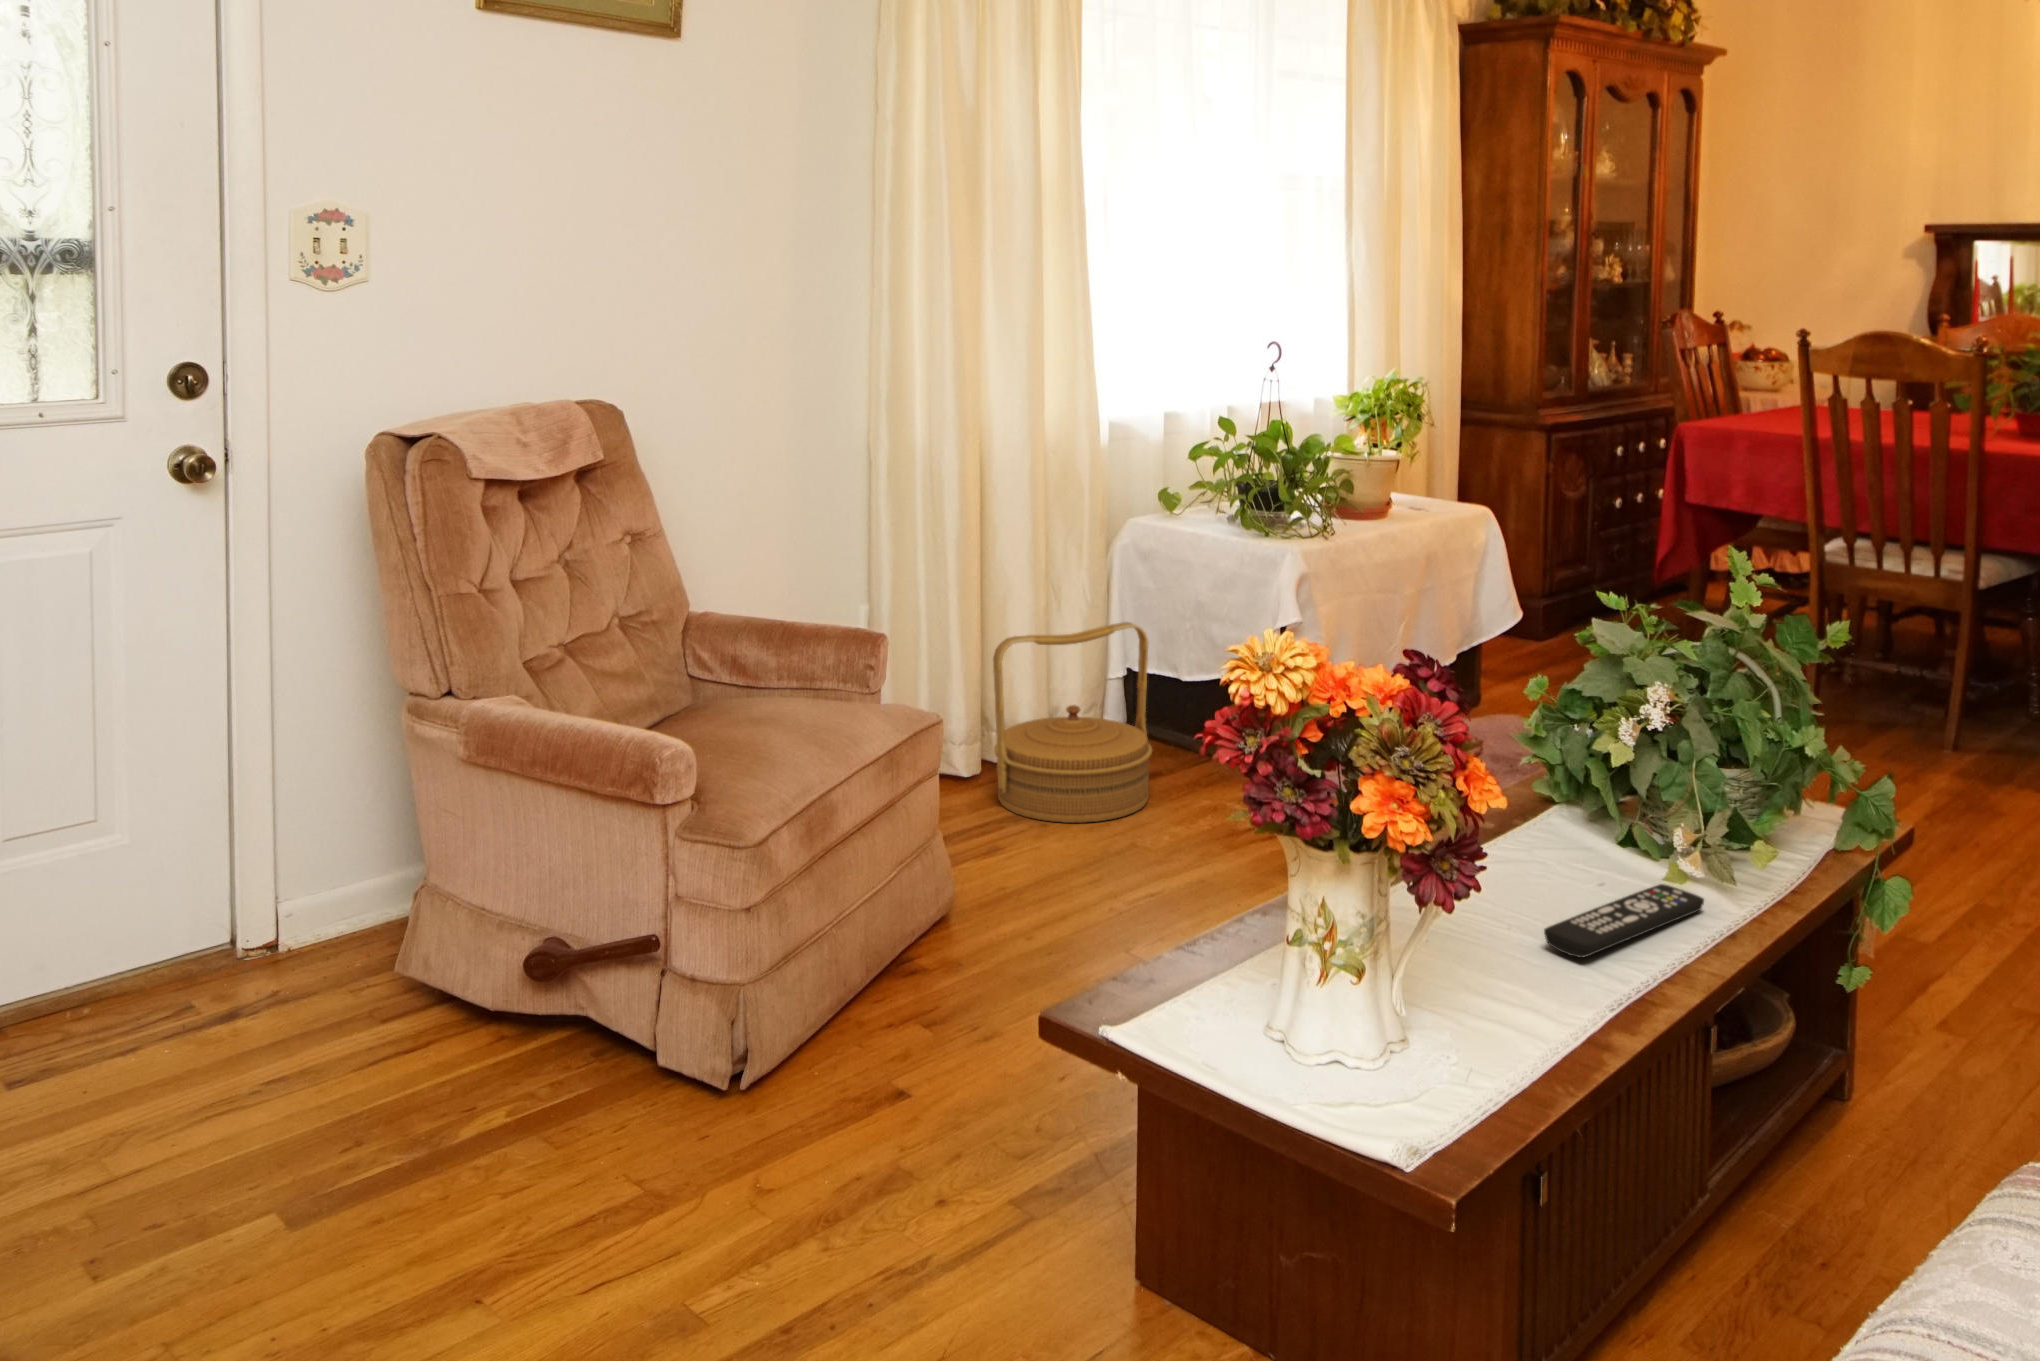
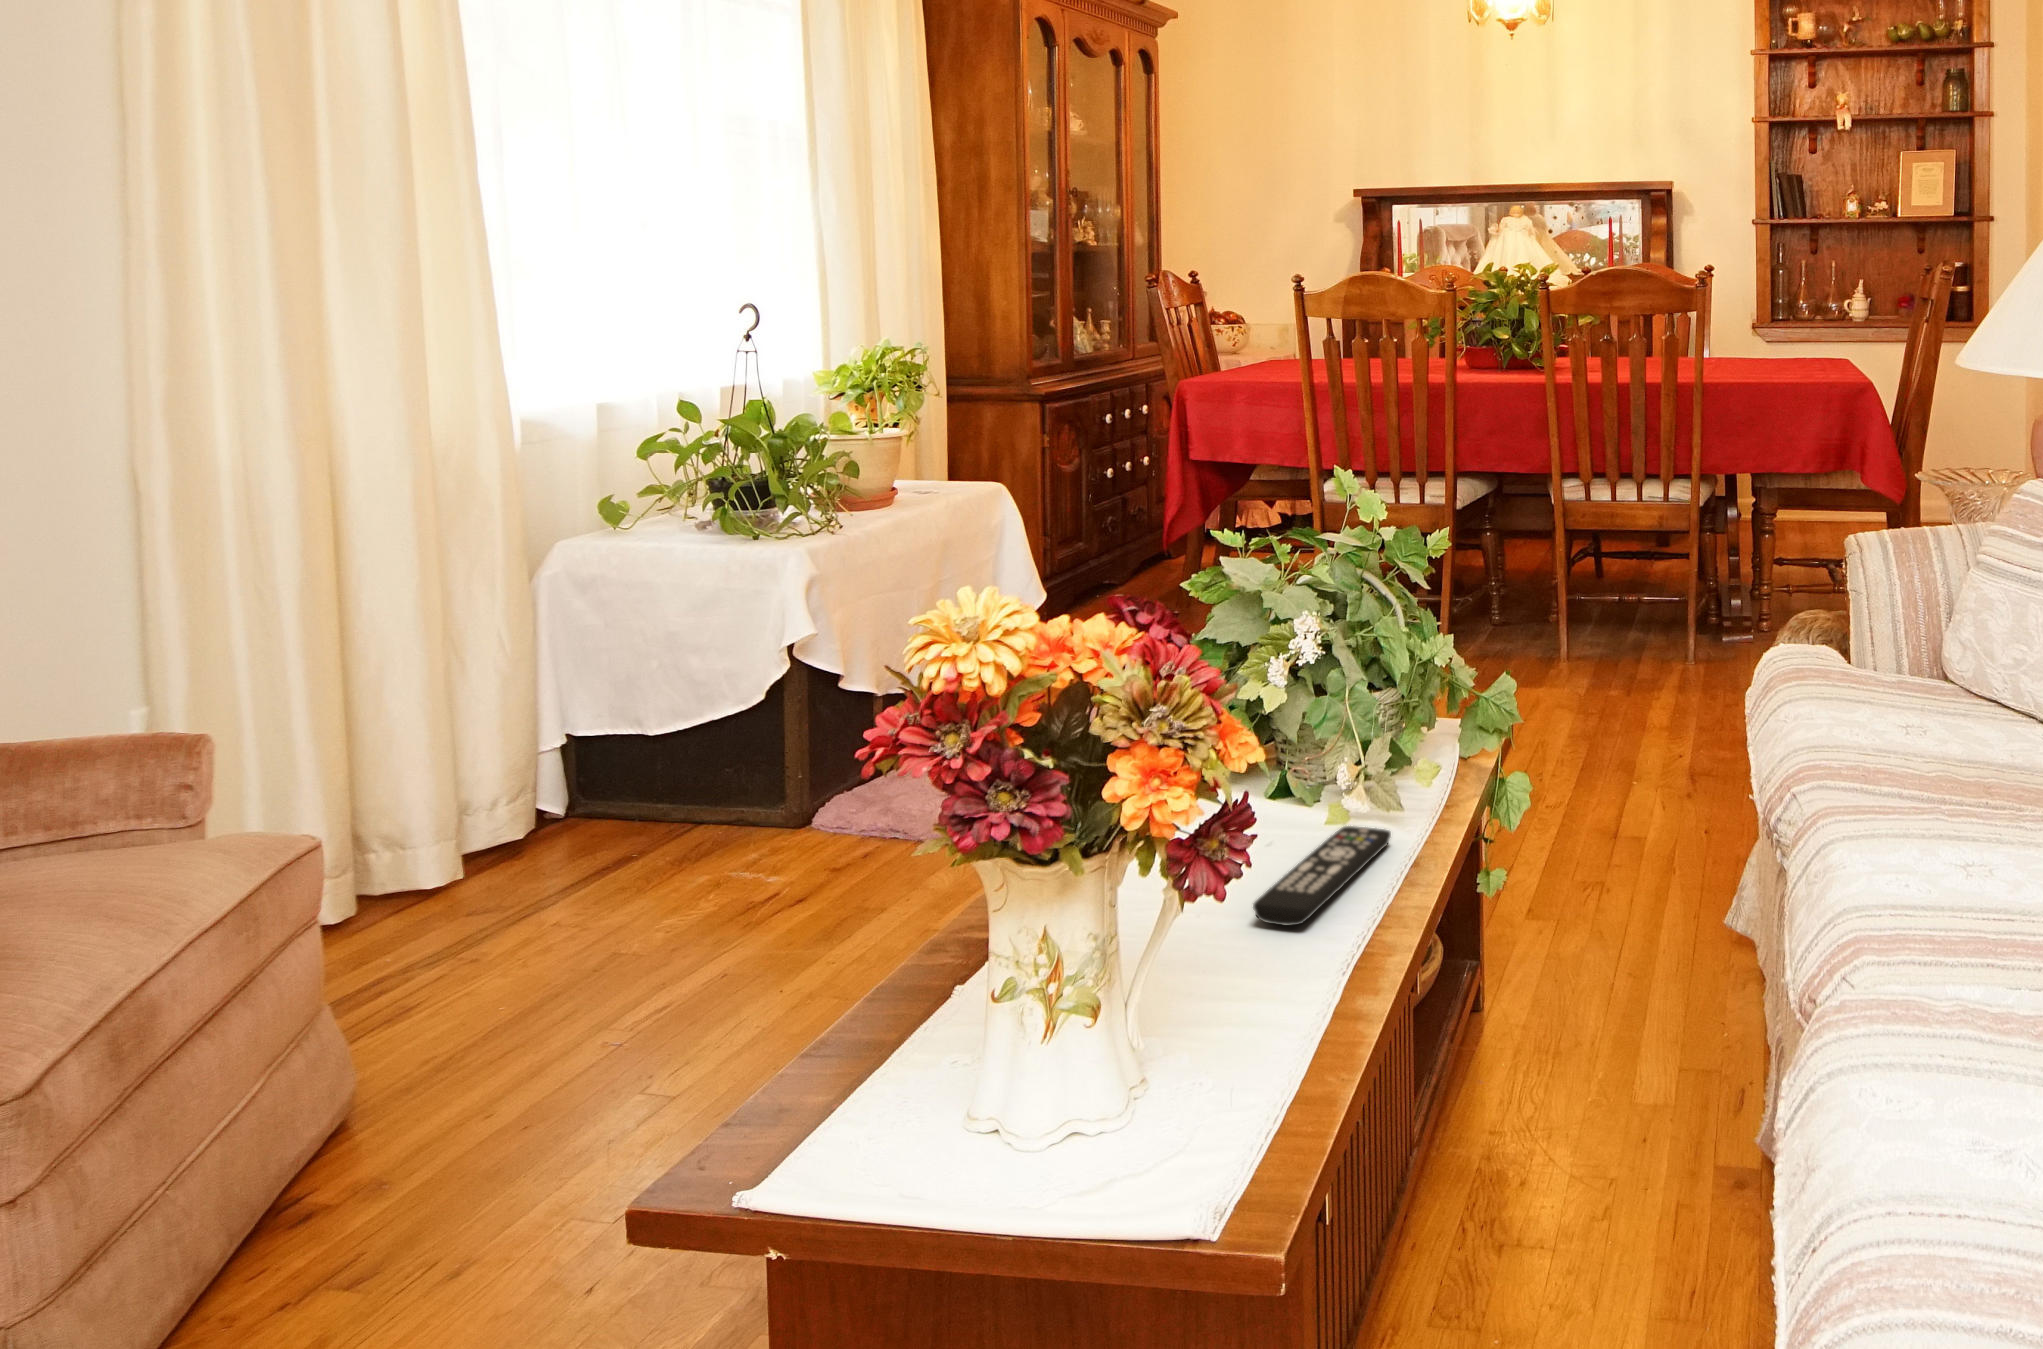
woven basket: present [993,622,1152,823] -> none [373,668,624,952]

